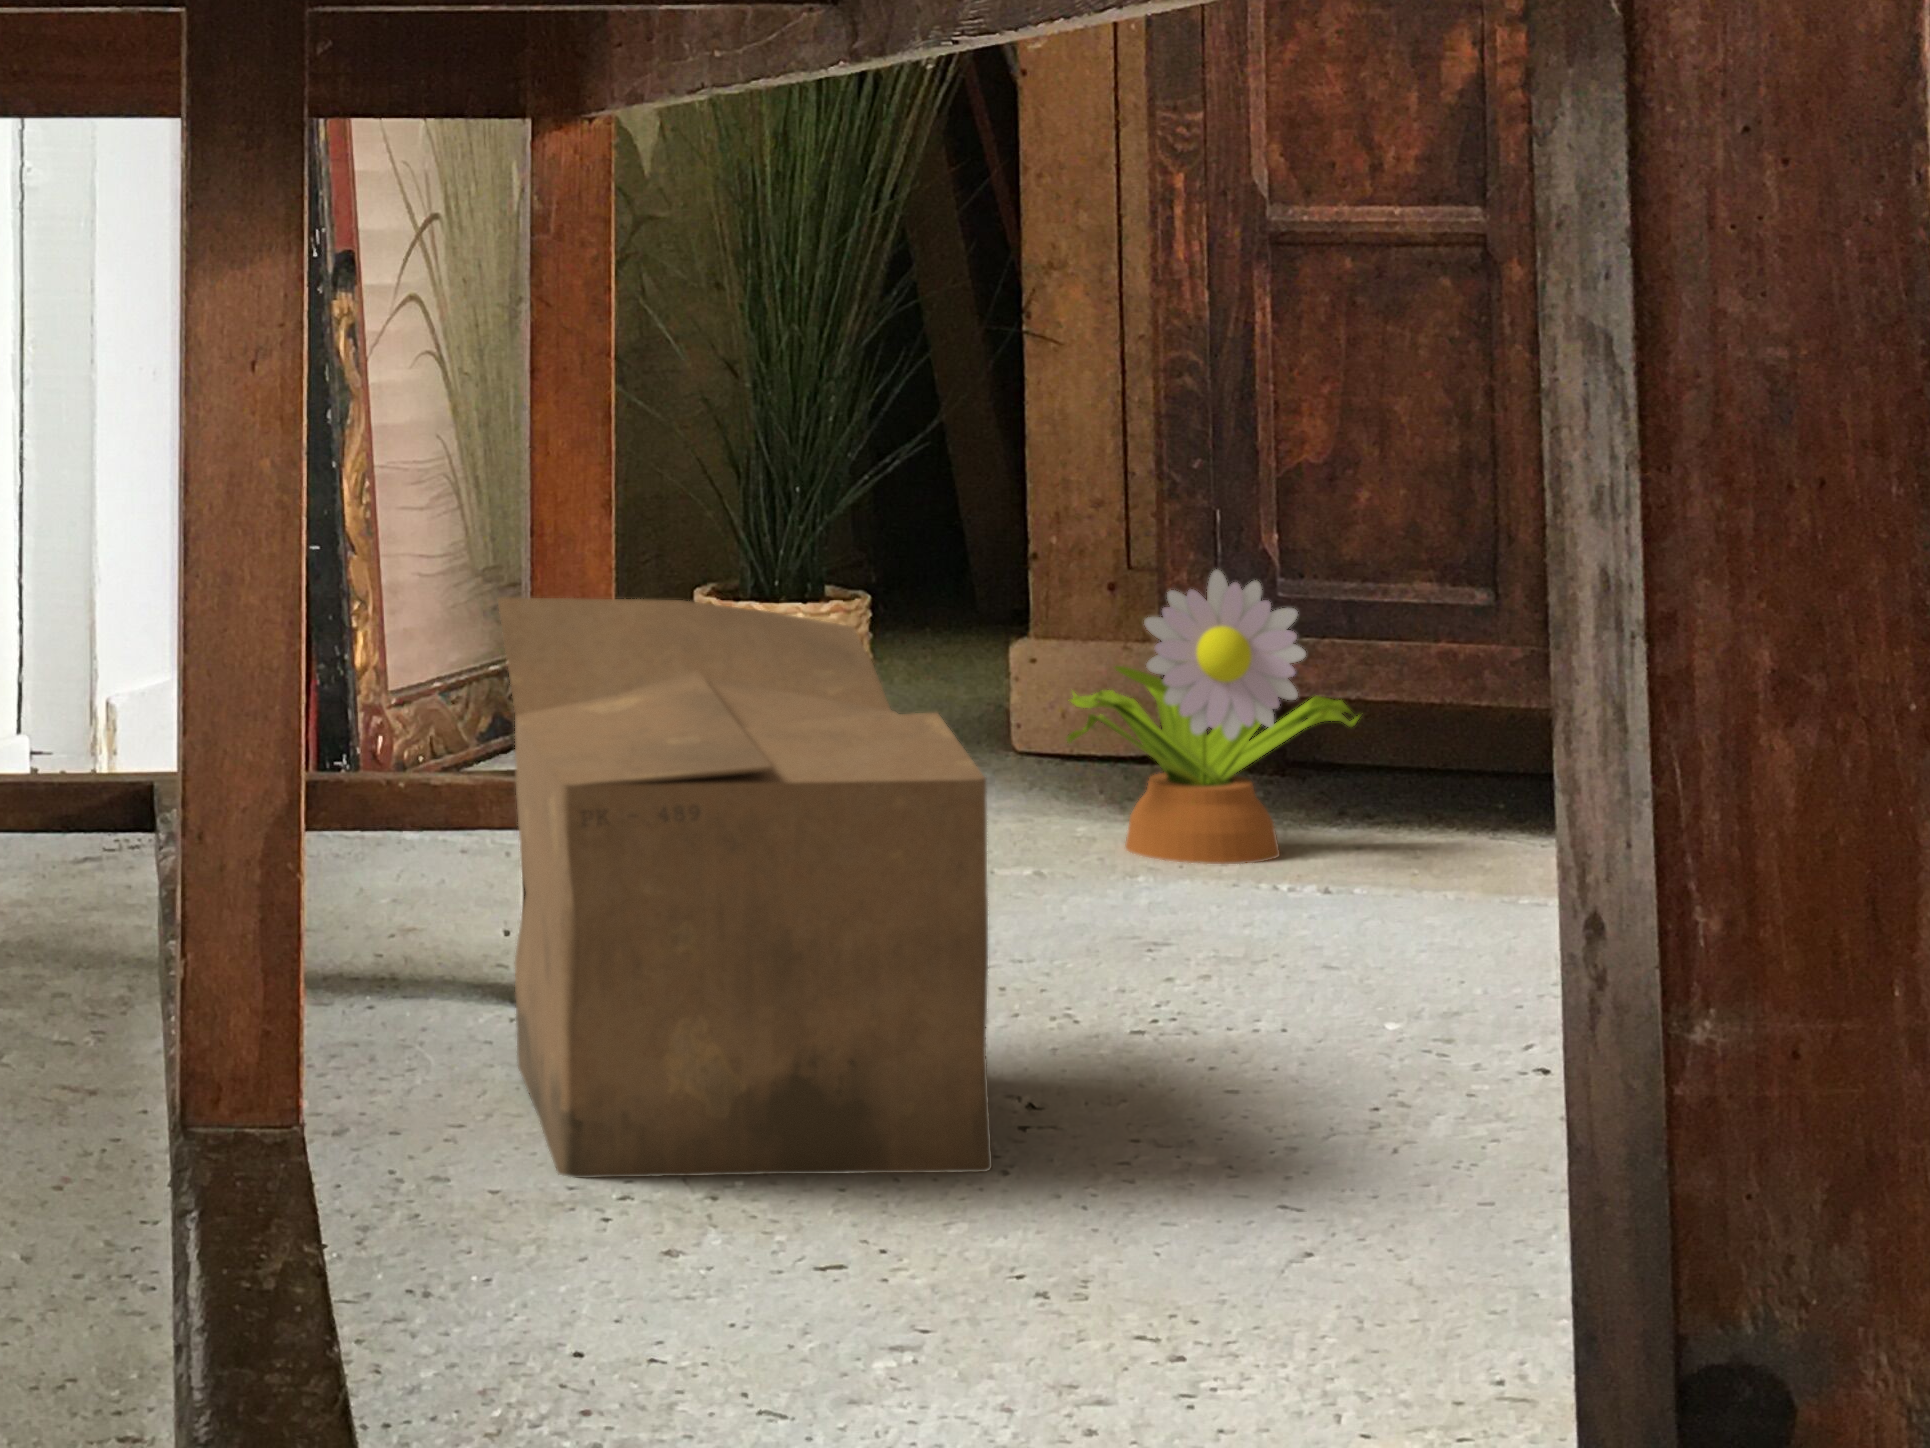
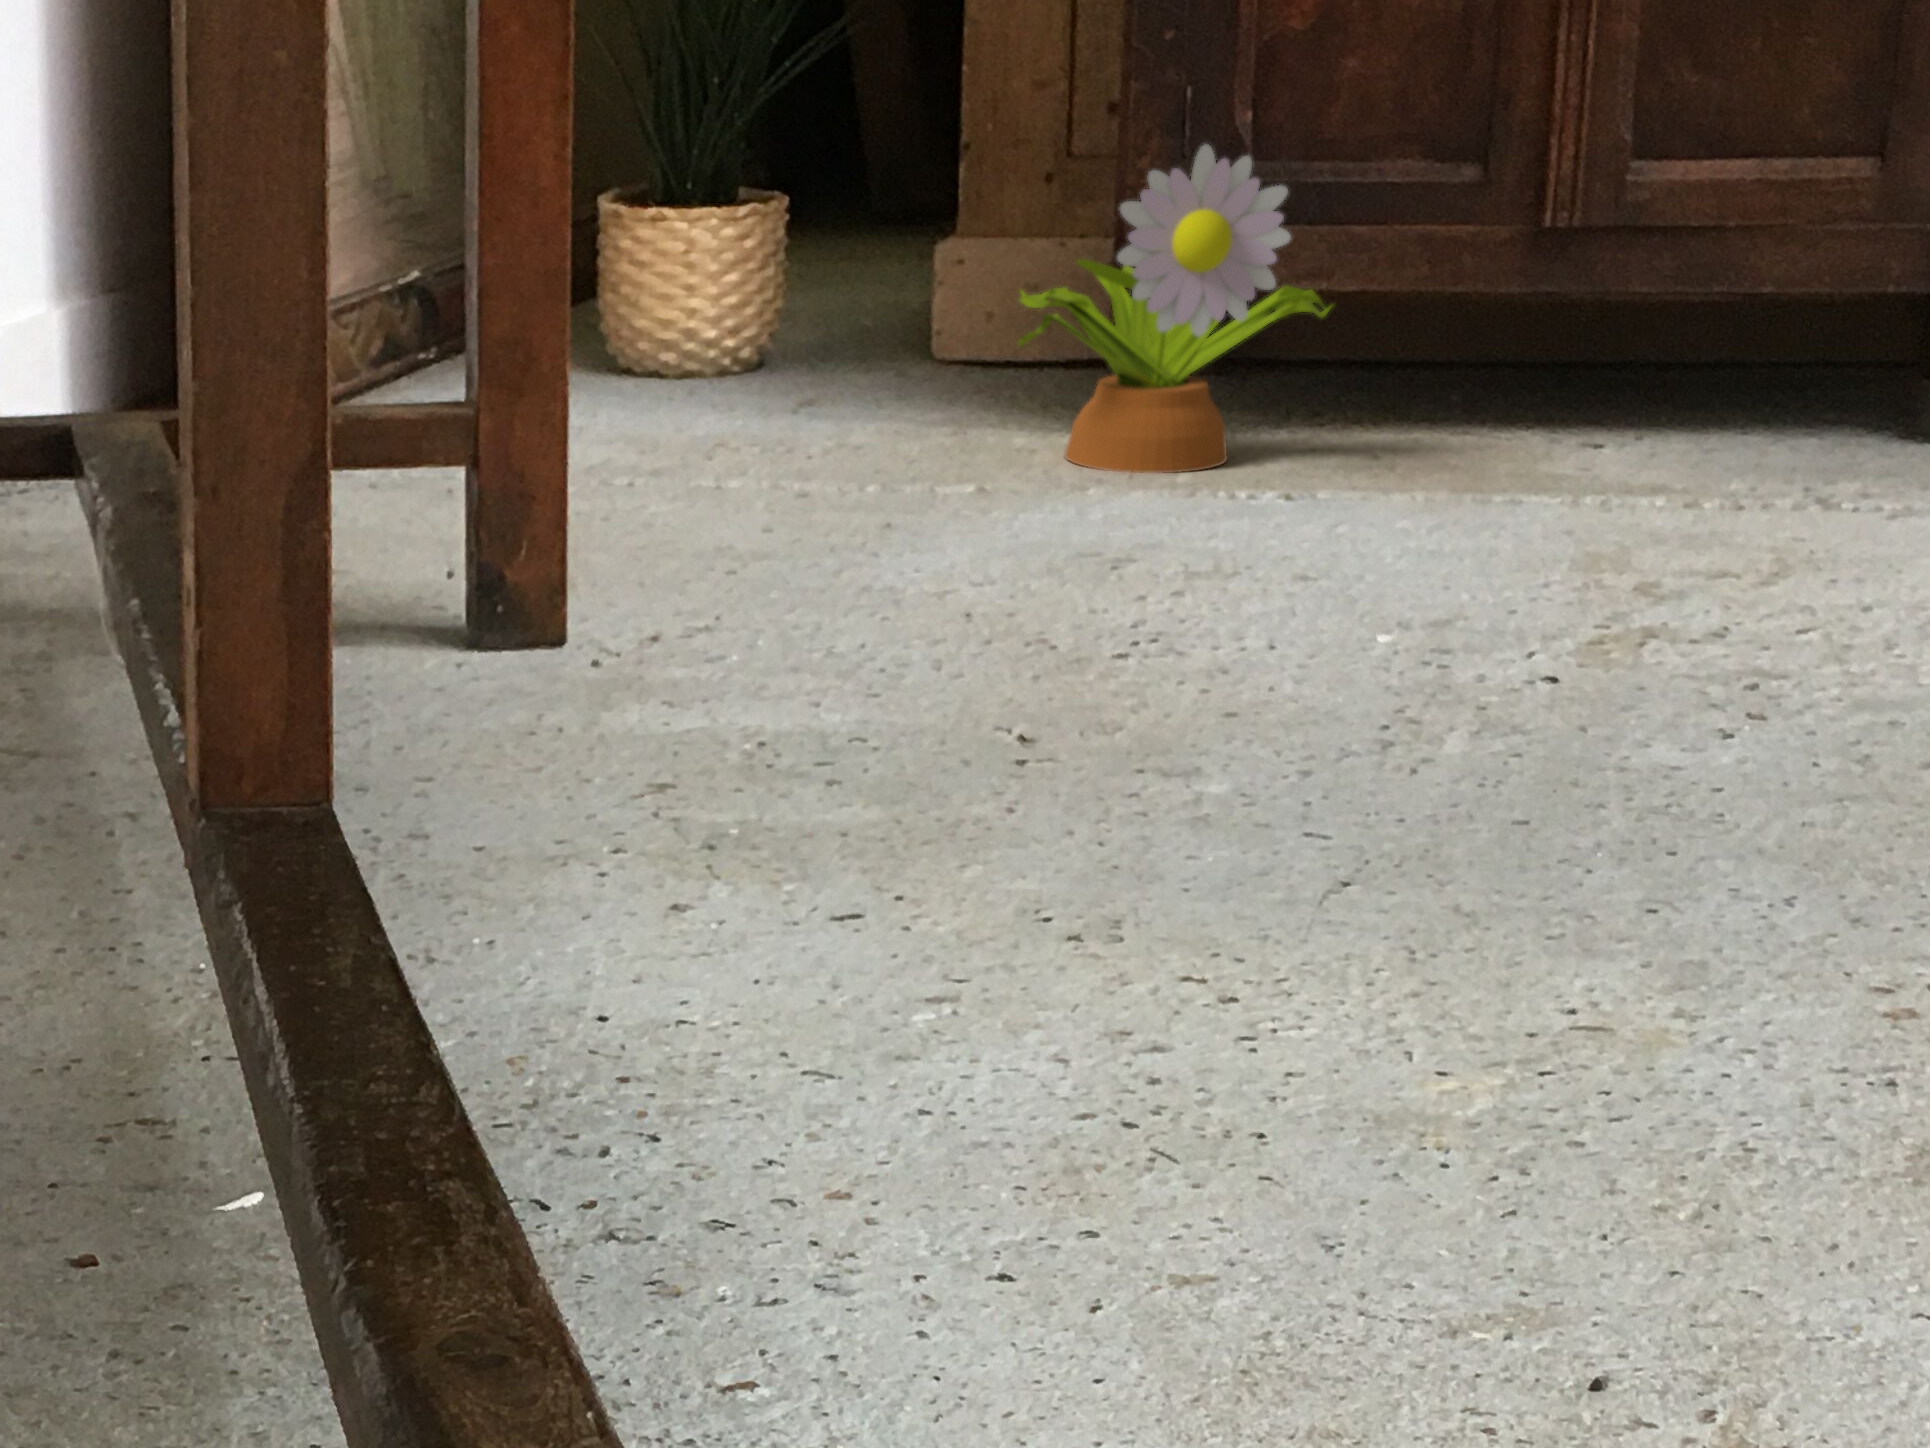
cardboard box: present [498,597,992,1178] -> none [451,188,1030,834]

